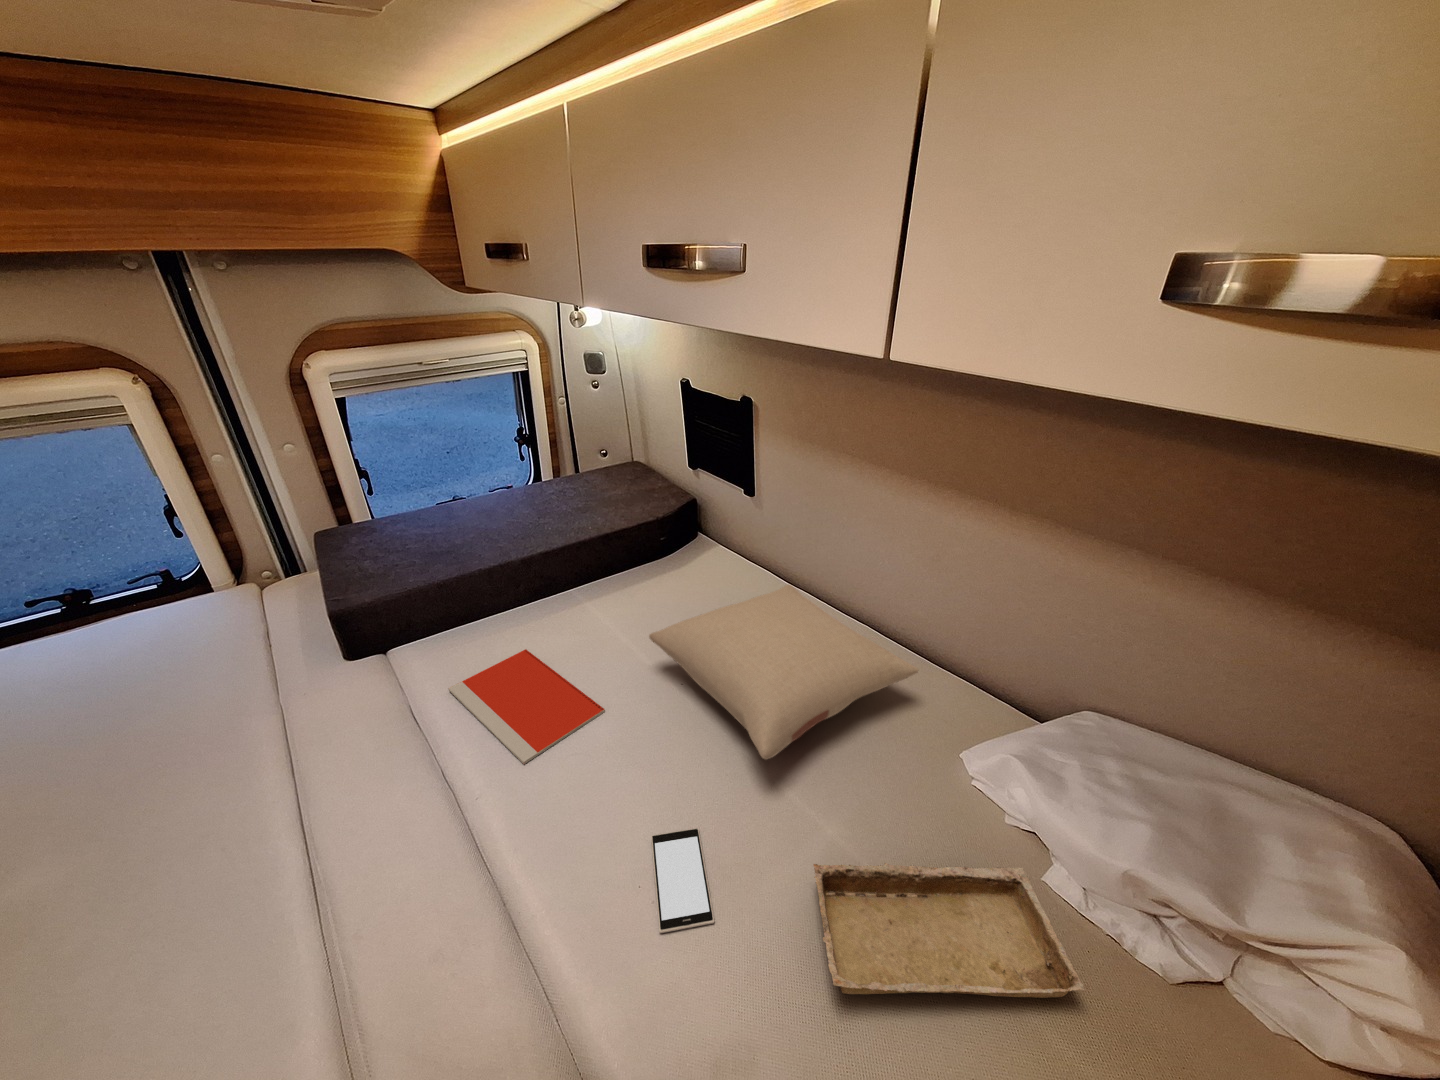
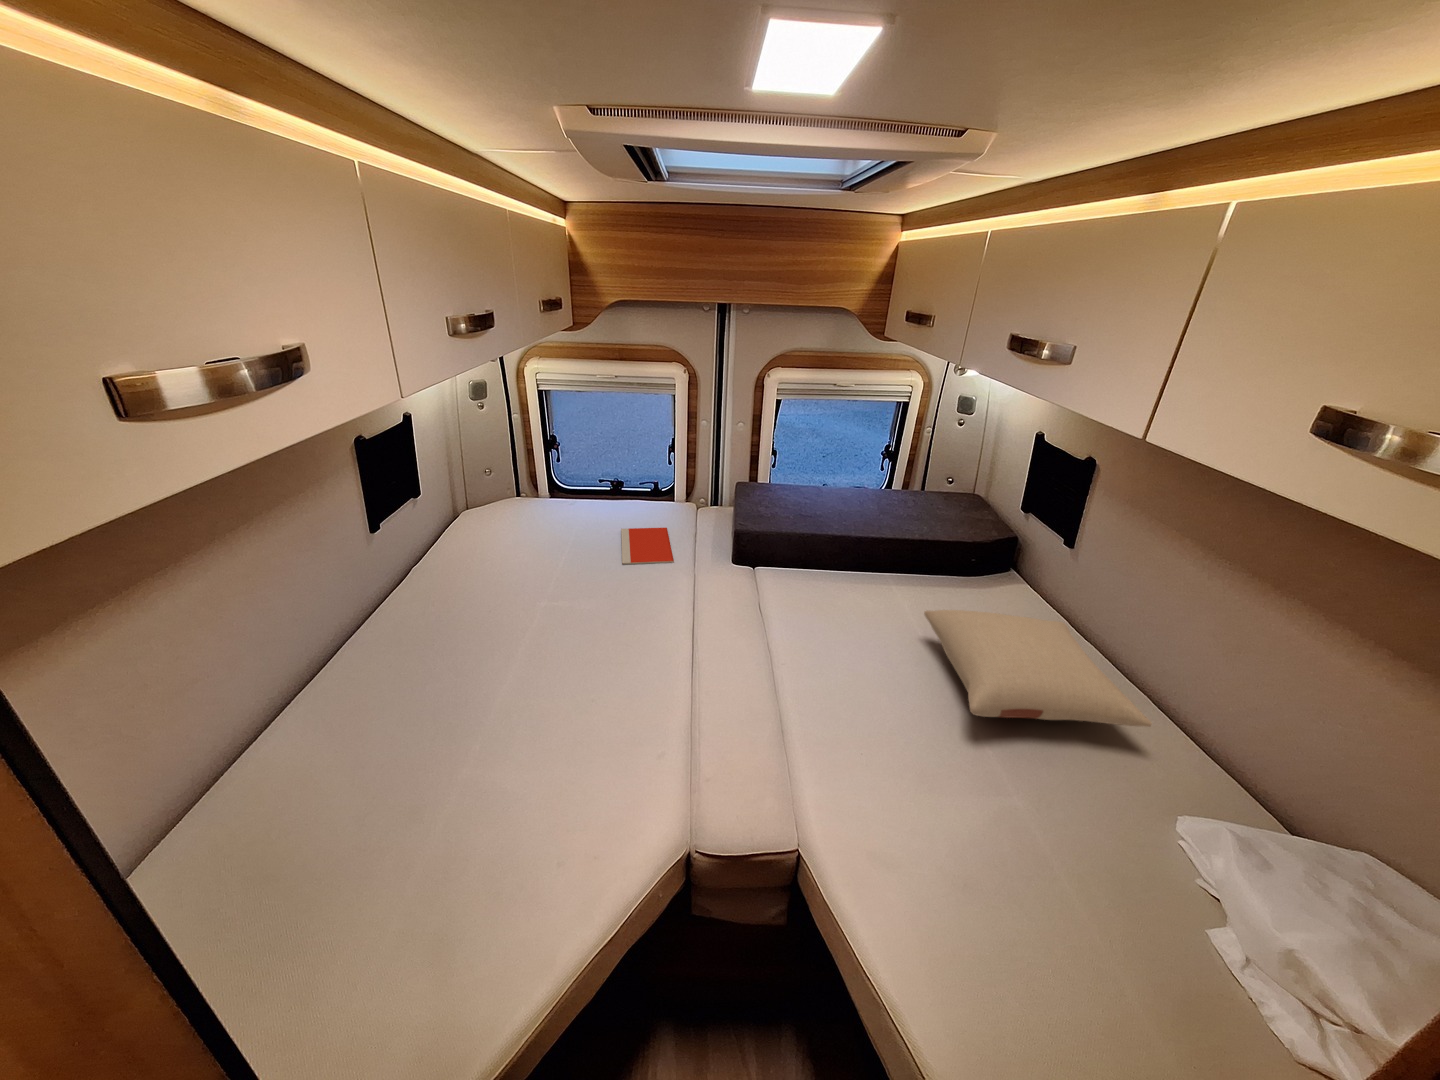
notebook: present [448,649,605,764] -> present [621,528,674,564]
smartphone: present [651,828,714,933] -> none [857,721,907,779]
tray: present [813,863,1085,998] -> none [953,784,1159,962]

